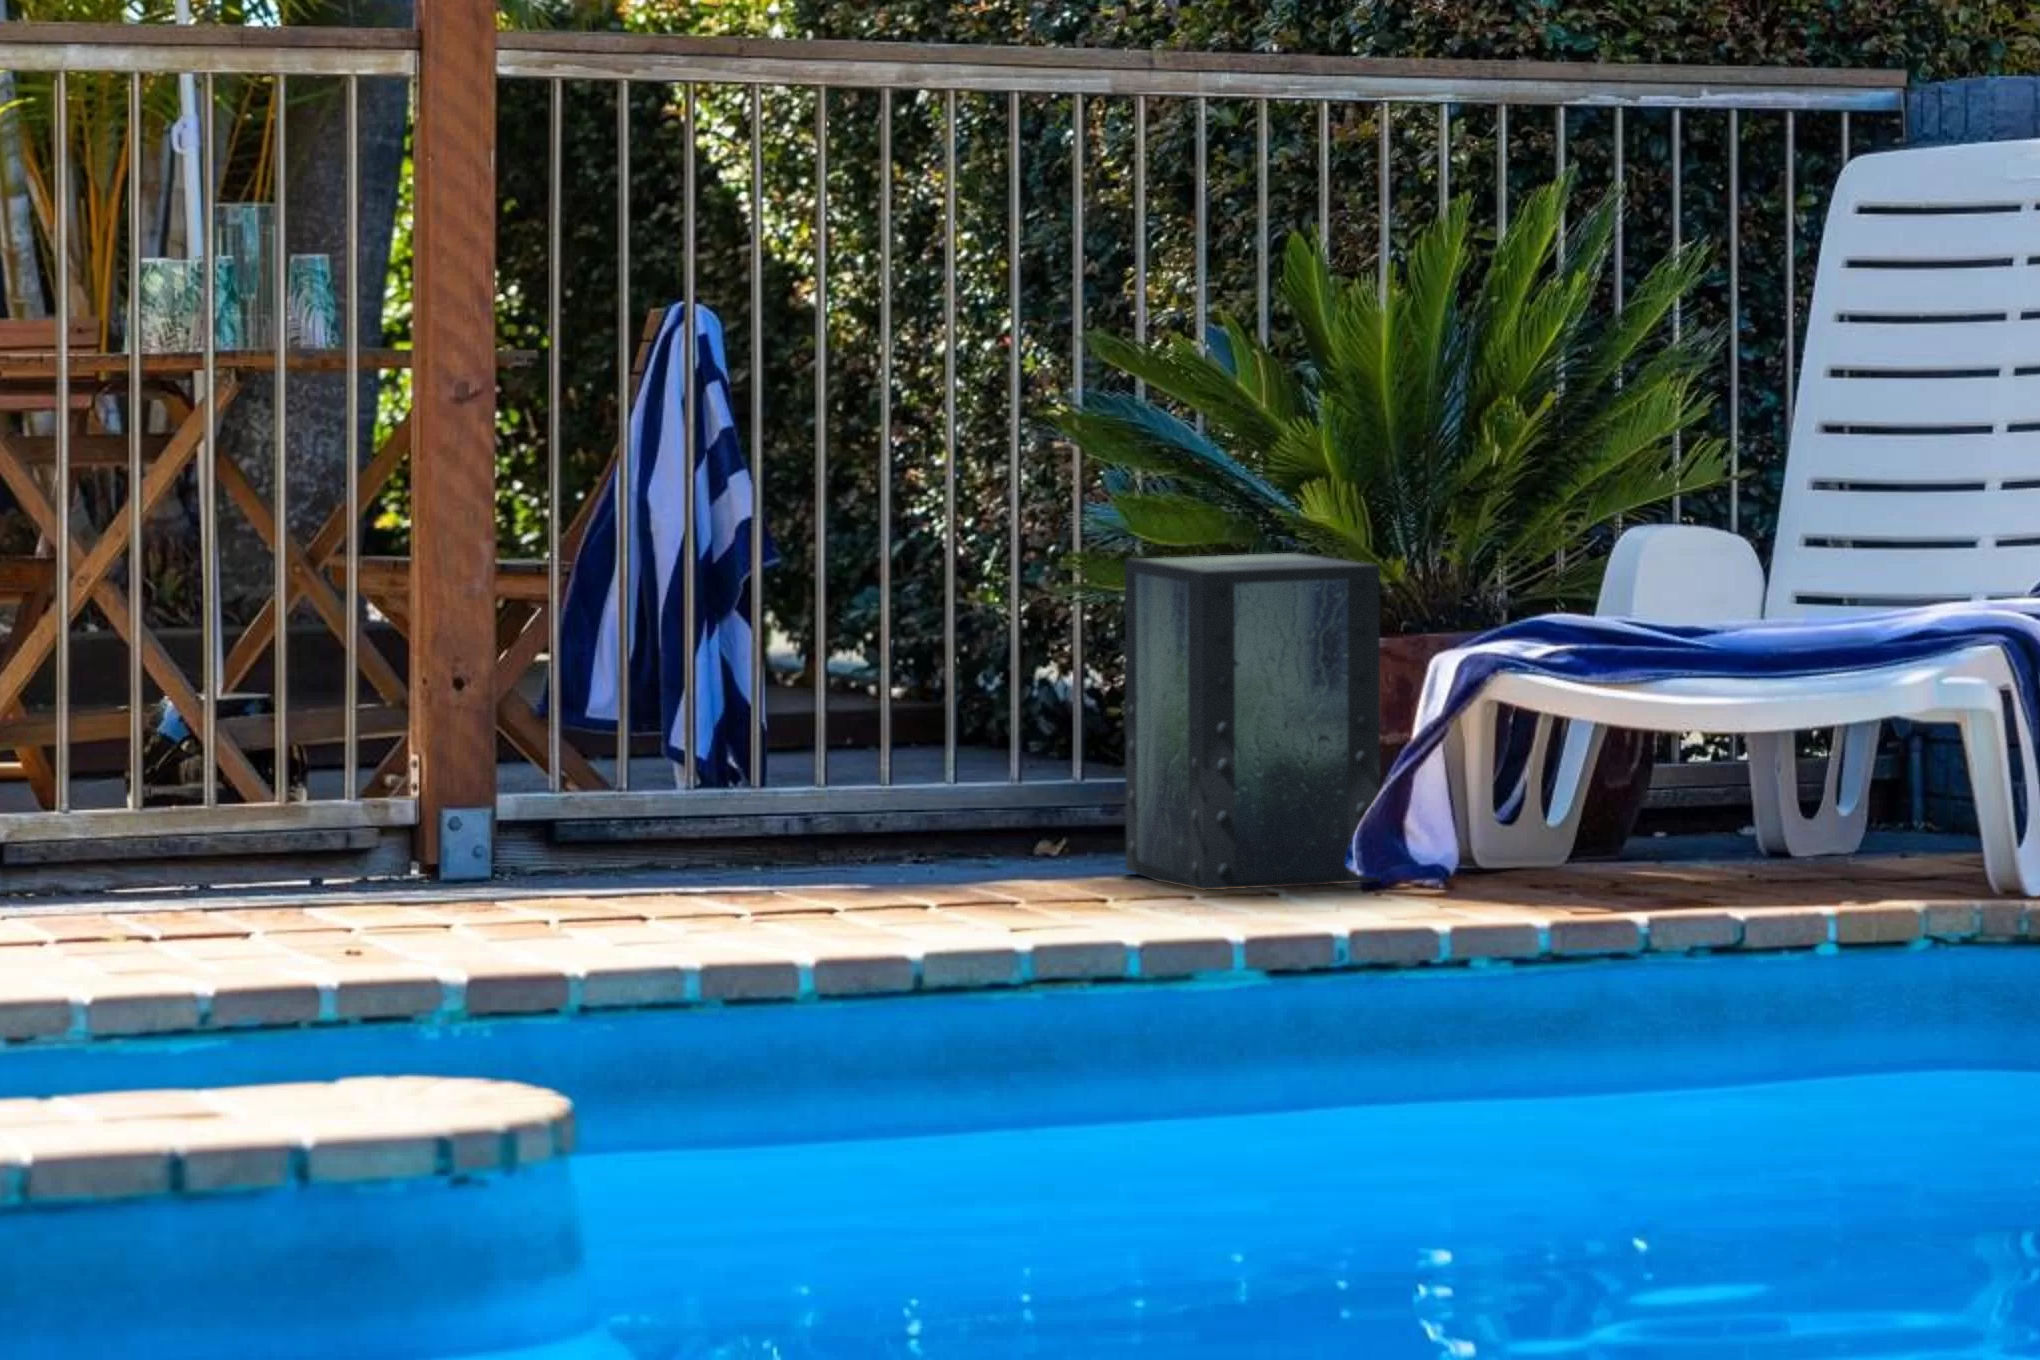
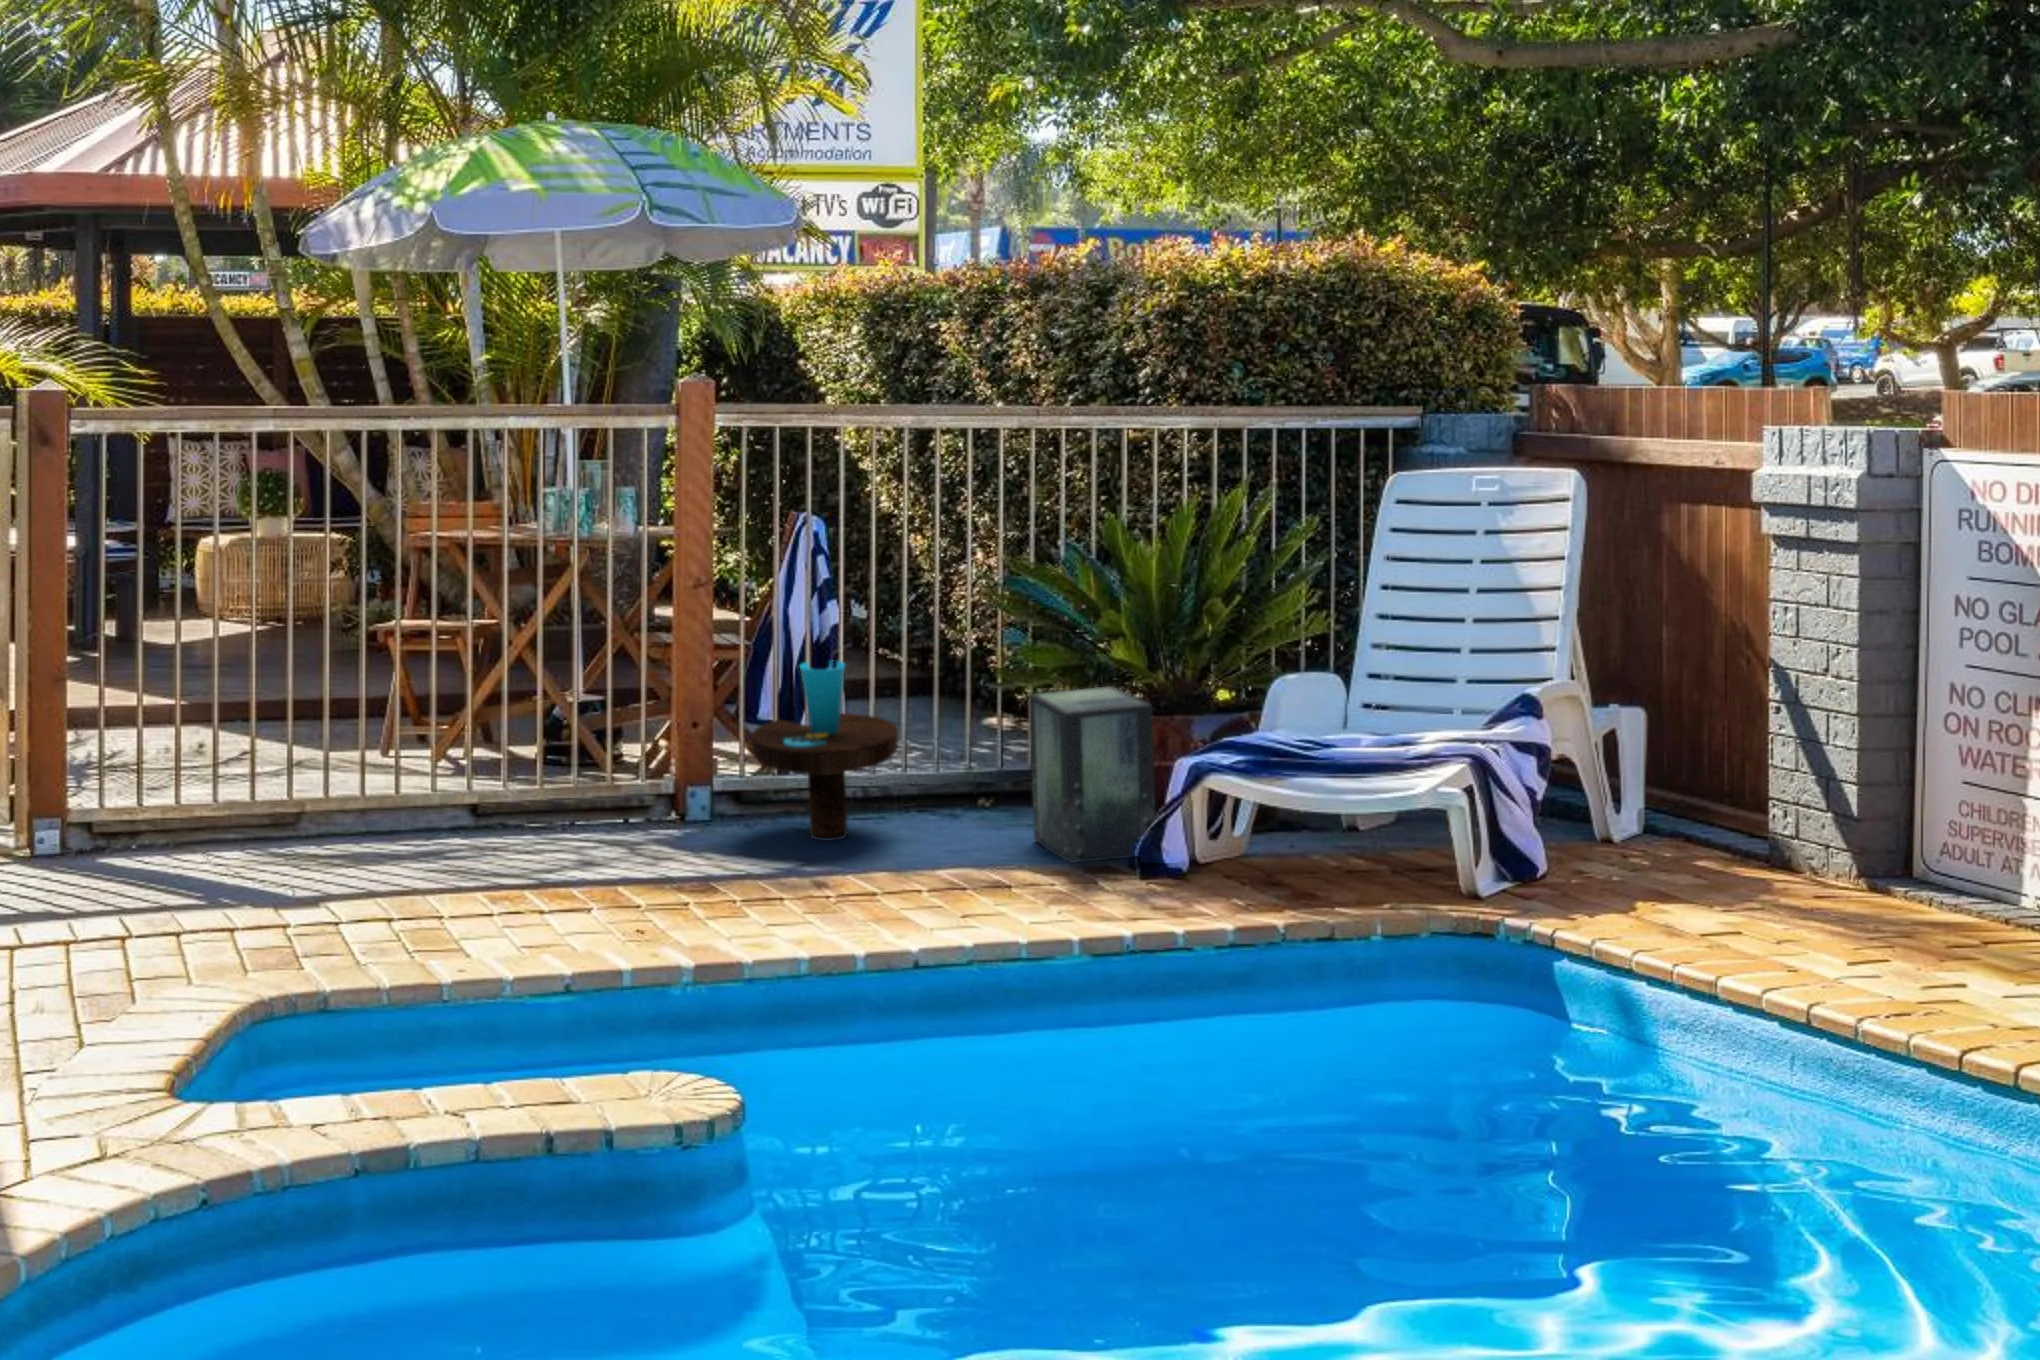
side table: none [525,499,843,880] -> present [752,662,898,841]

